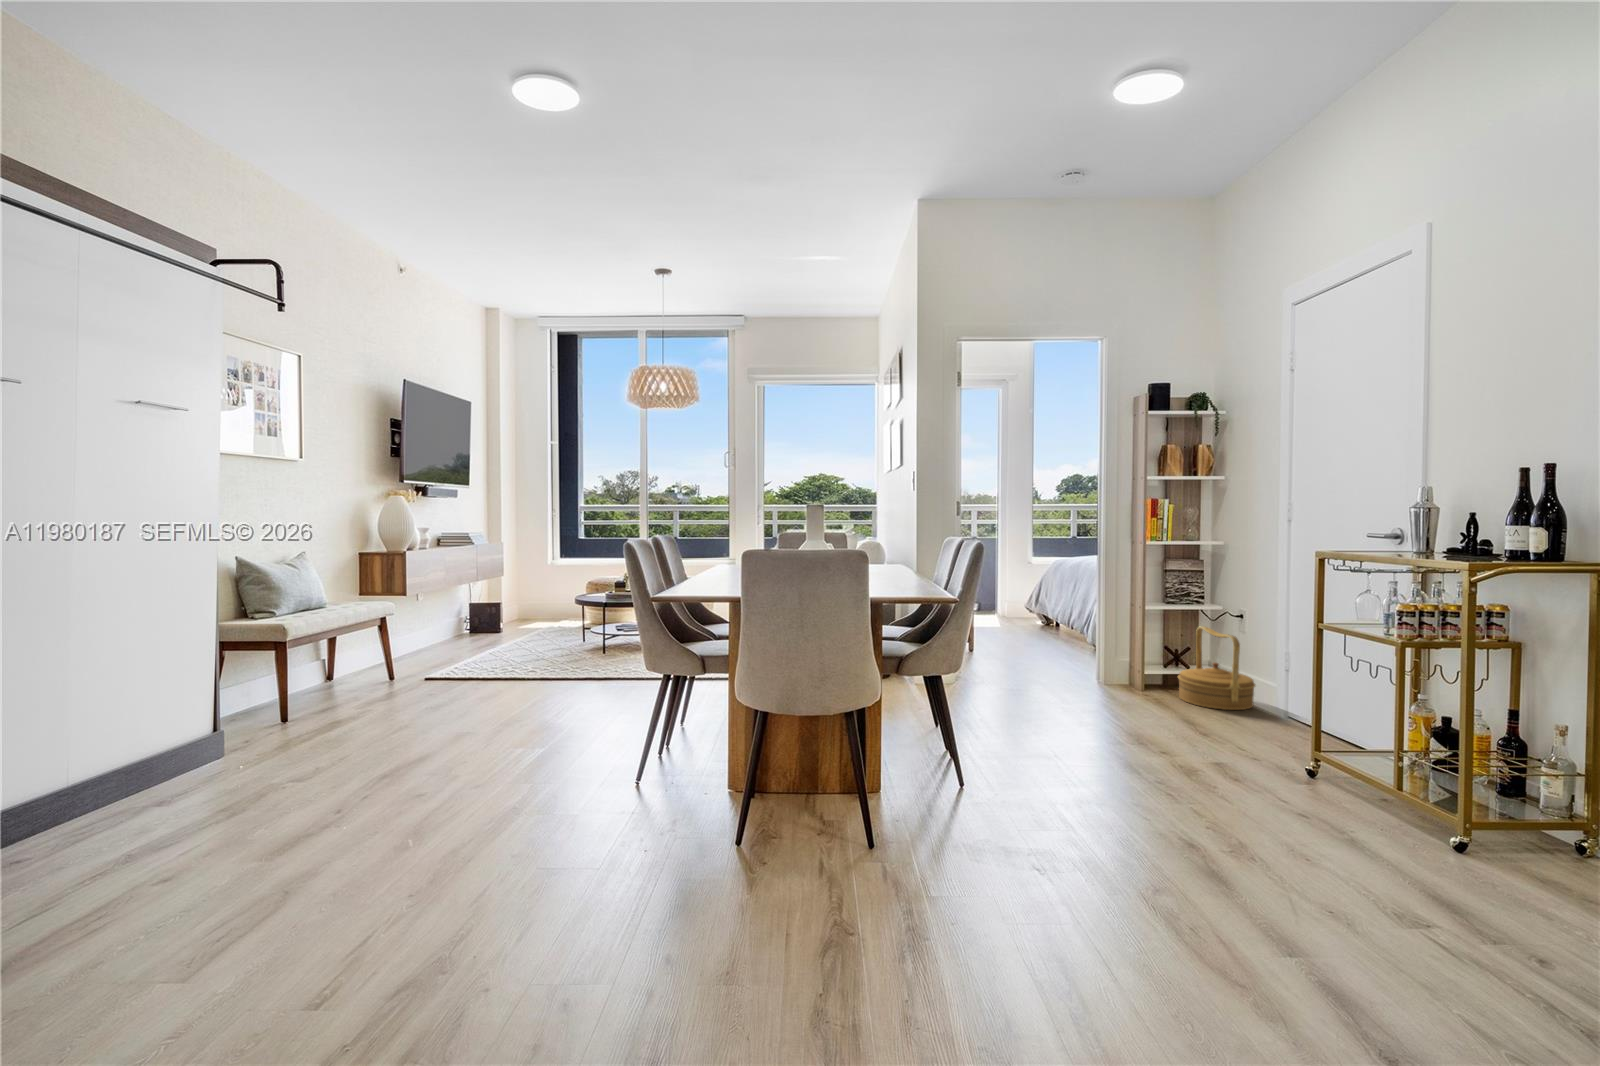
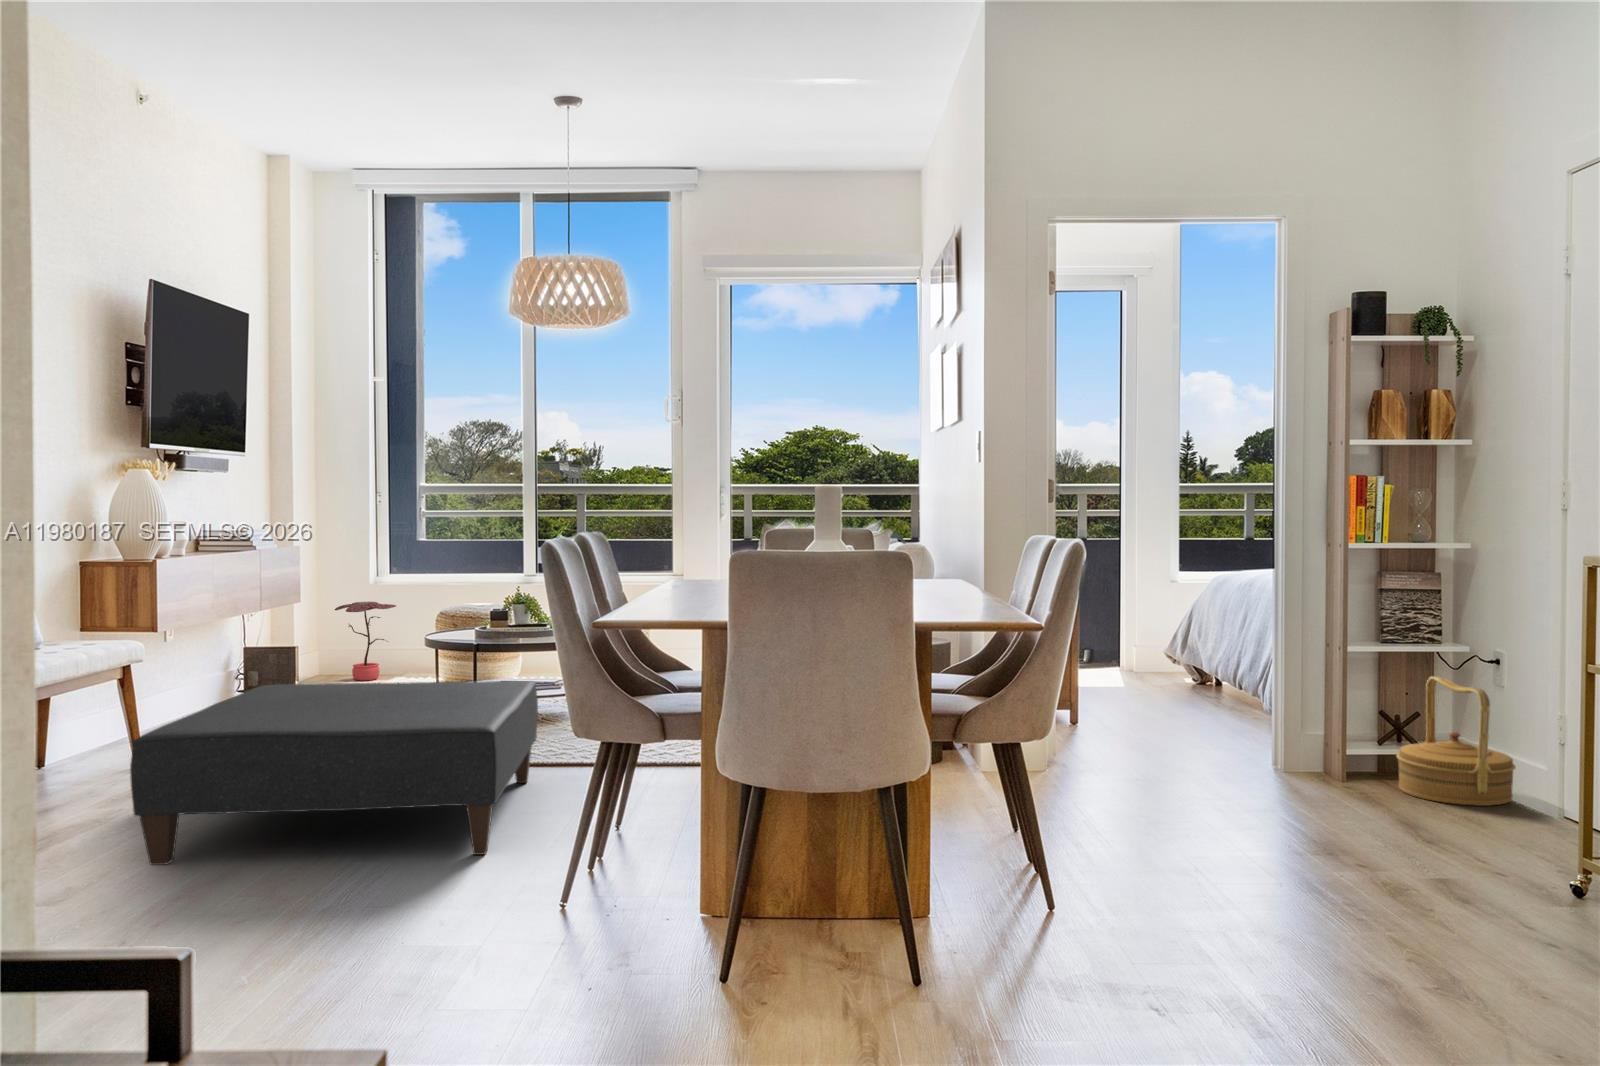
potted plant: none [524,576,561,623] -> present [335,602,396,681]
ottoman: none [368,629,637,750] -> present [130,681,538,865]

